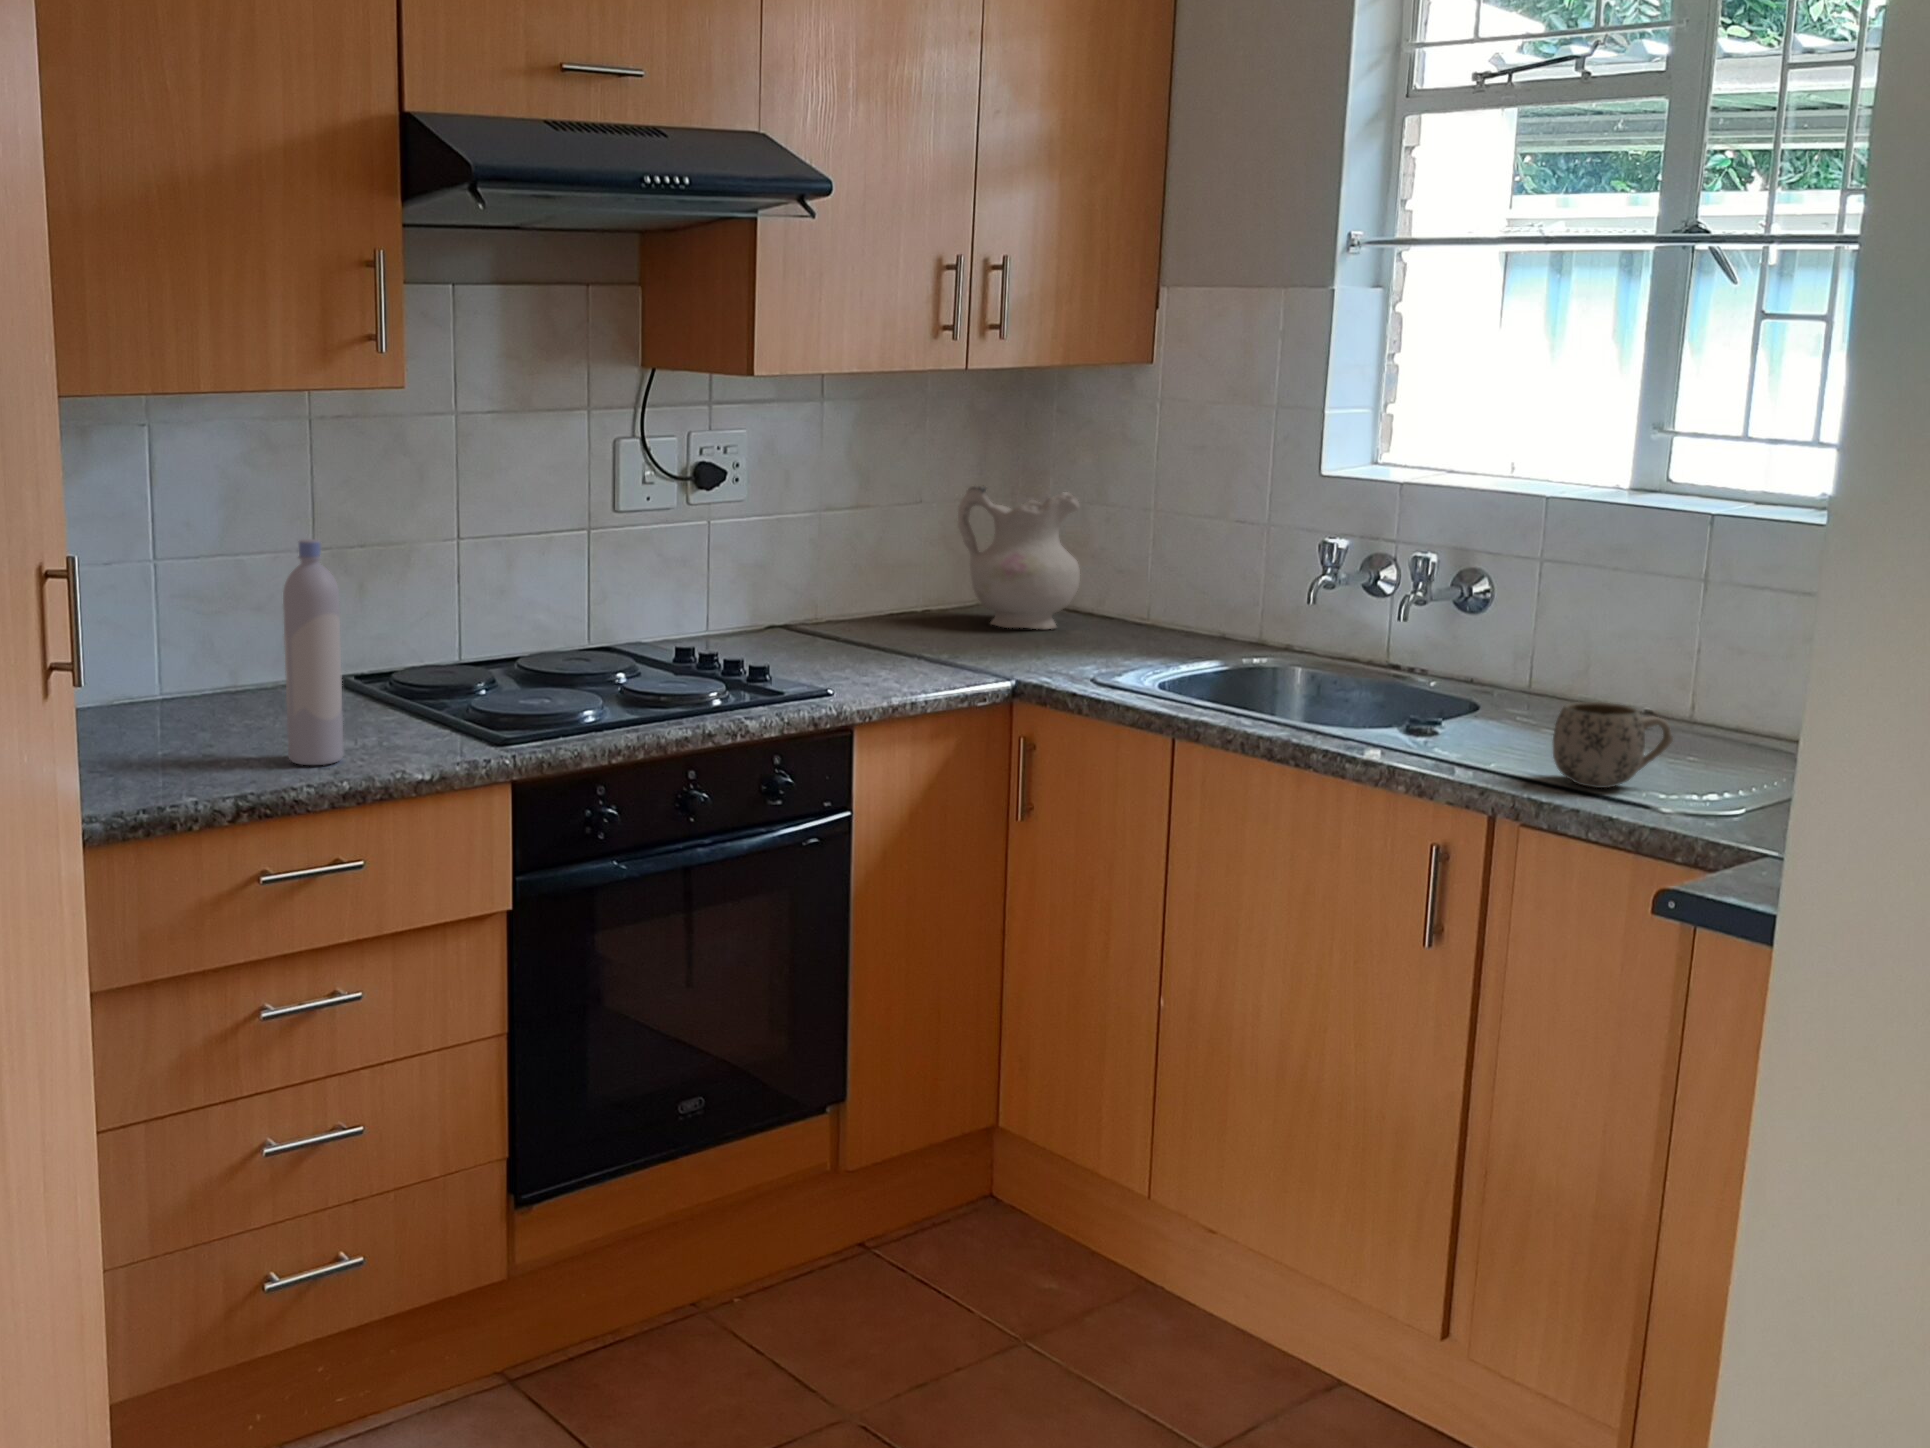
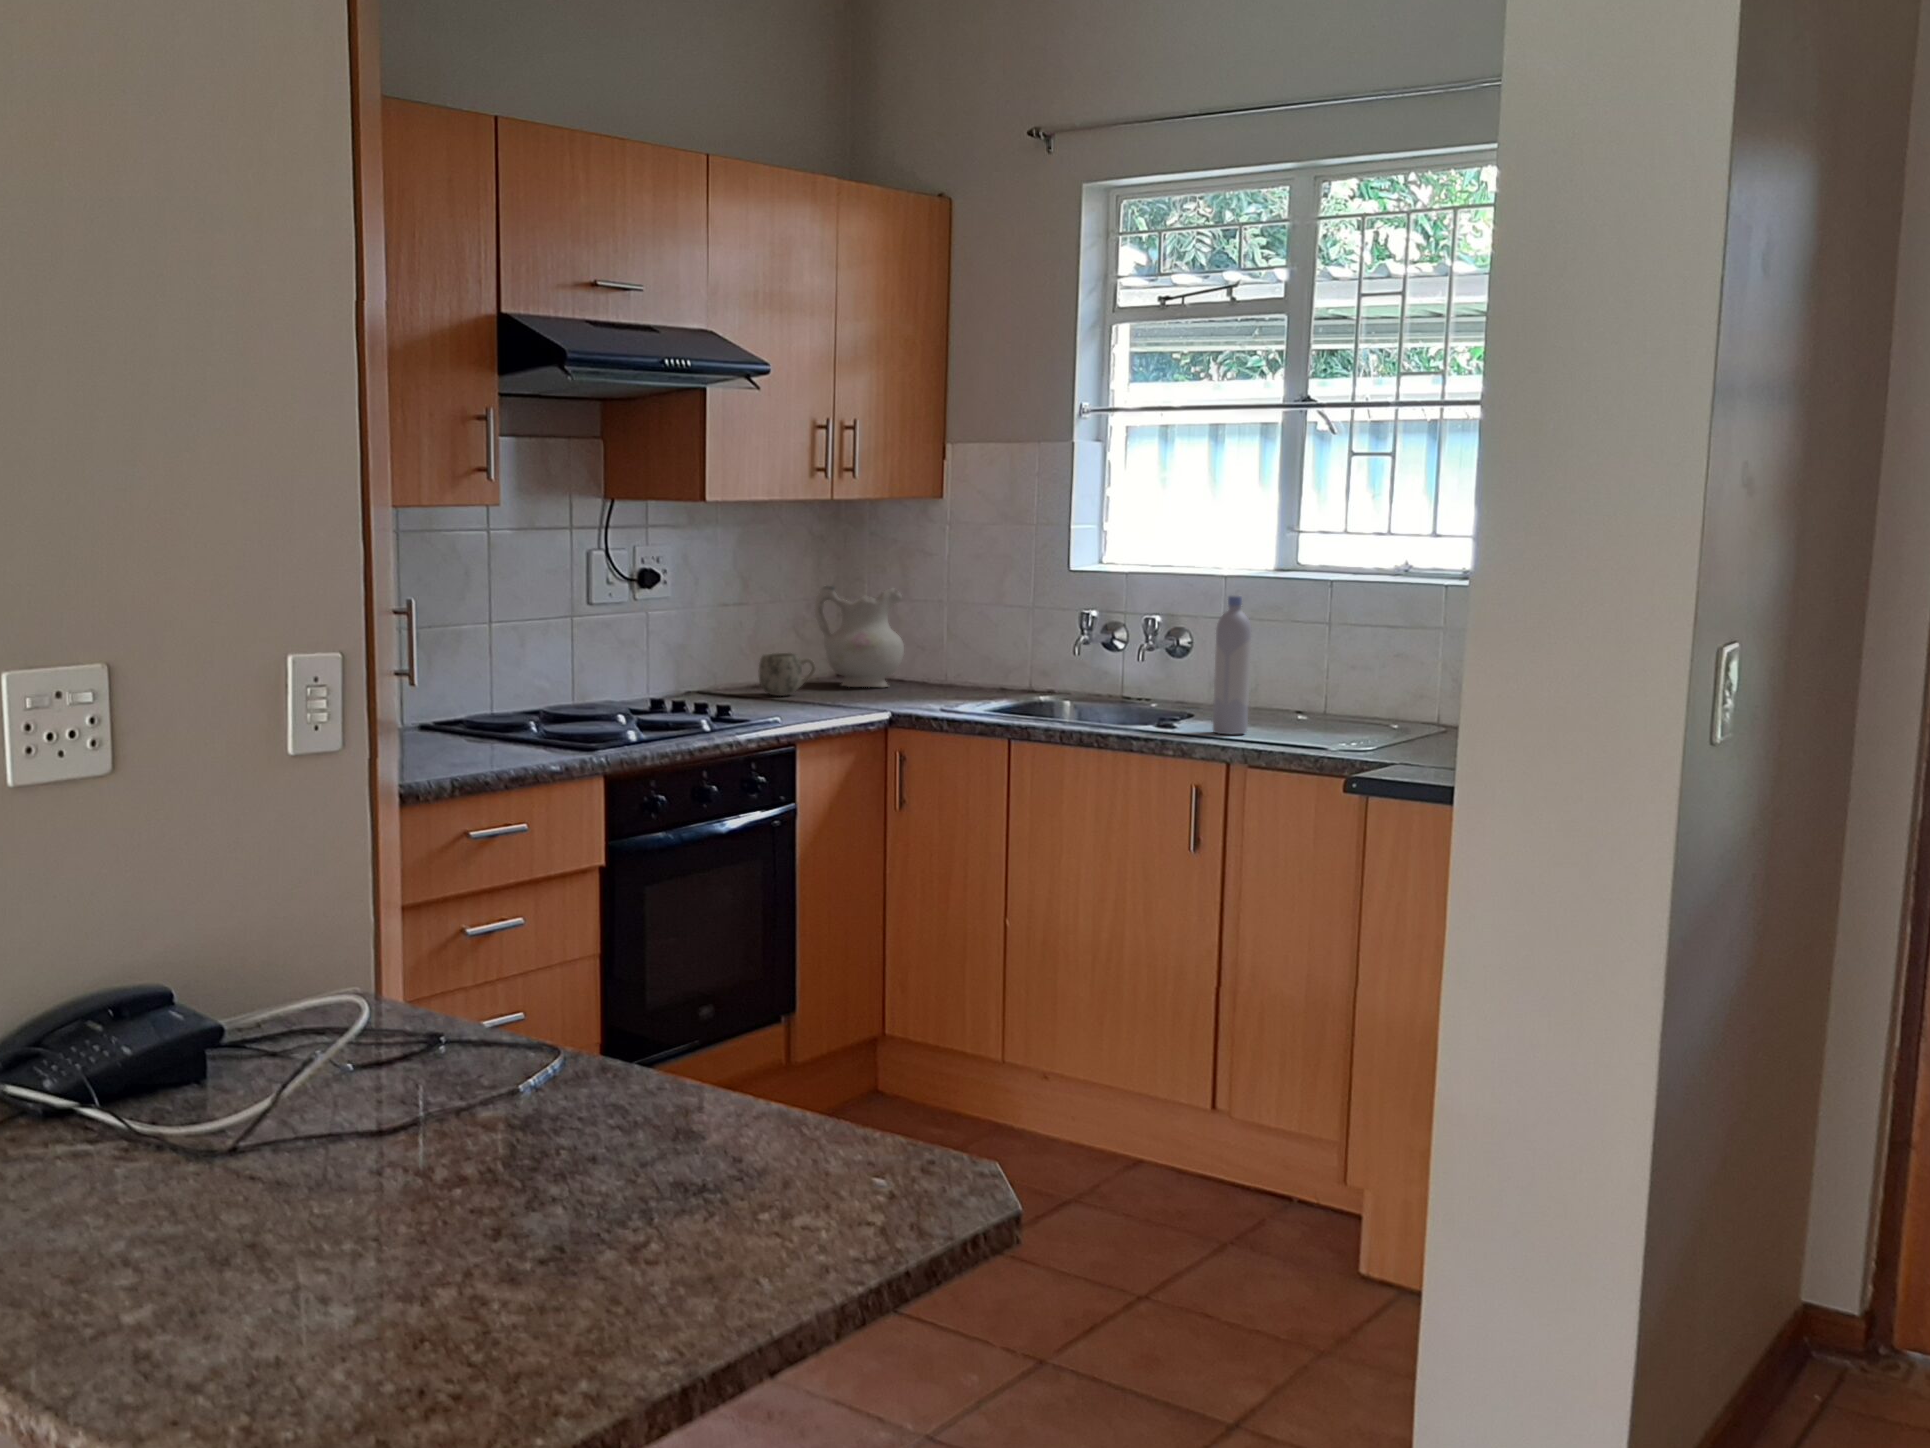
bottle: present [283,539,344,765] -> present [1213,595,1251,735]
mug: present [1553,702,1673,788] -> present [759,653,816,696]

